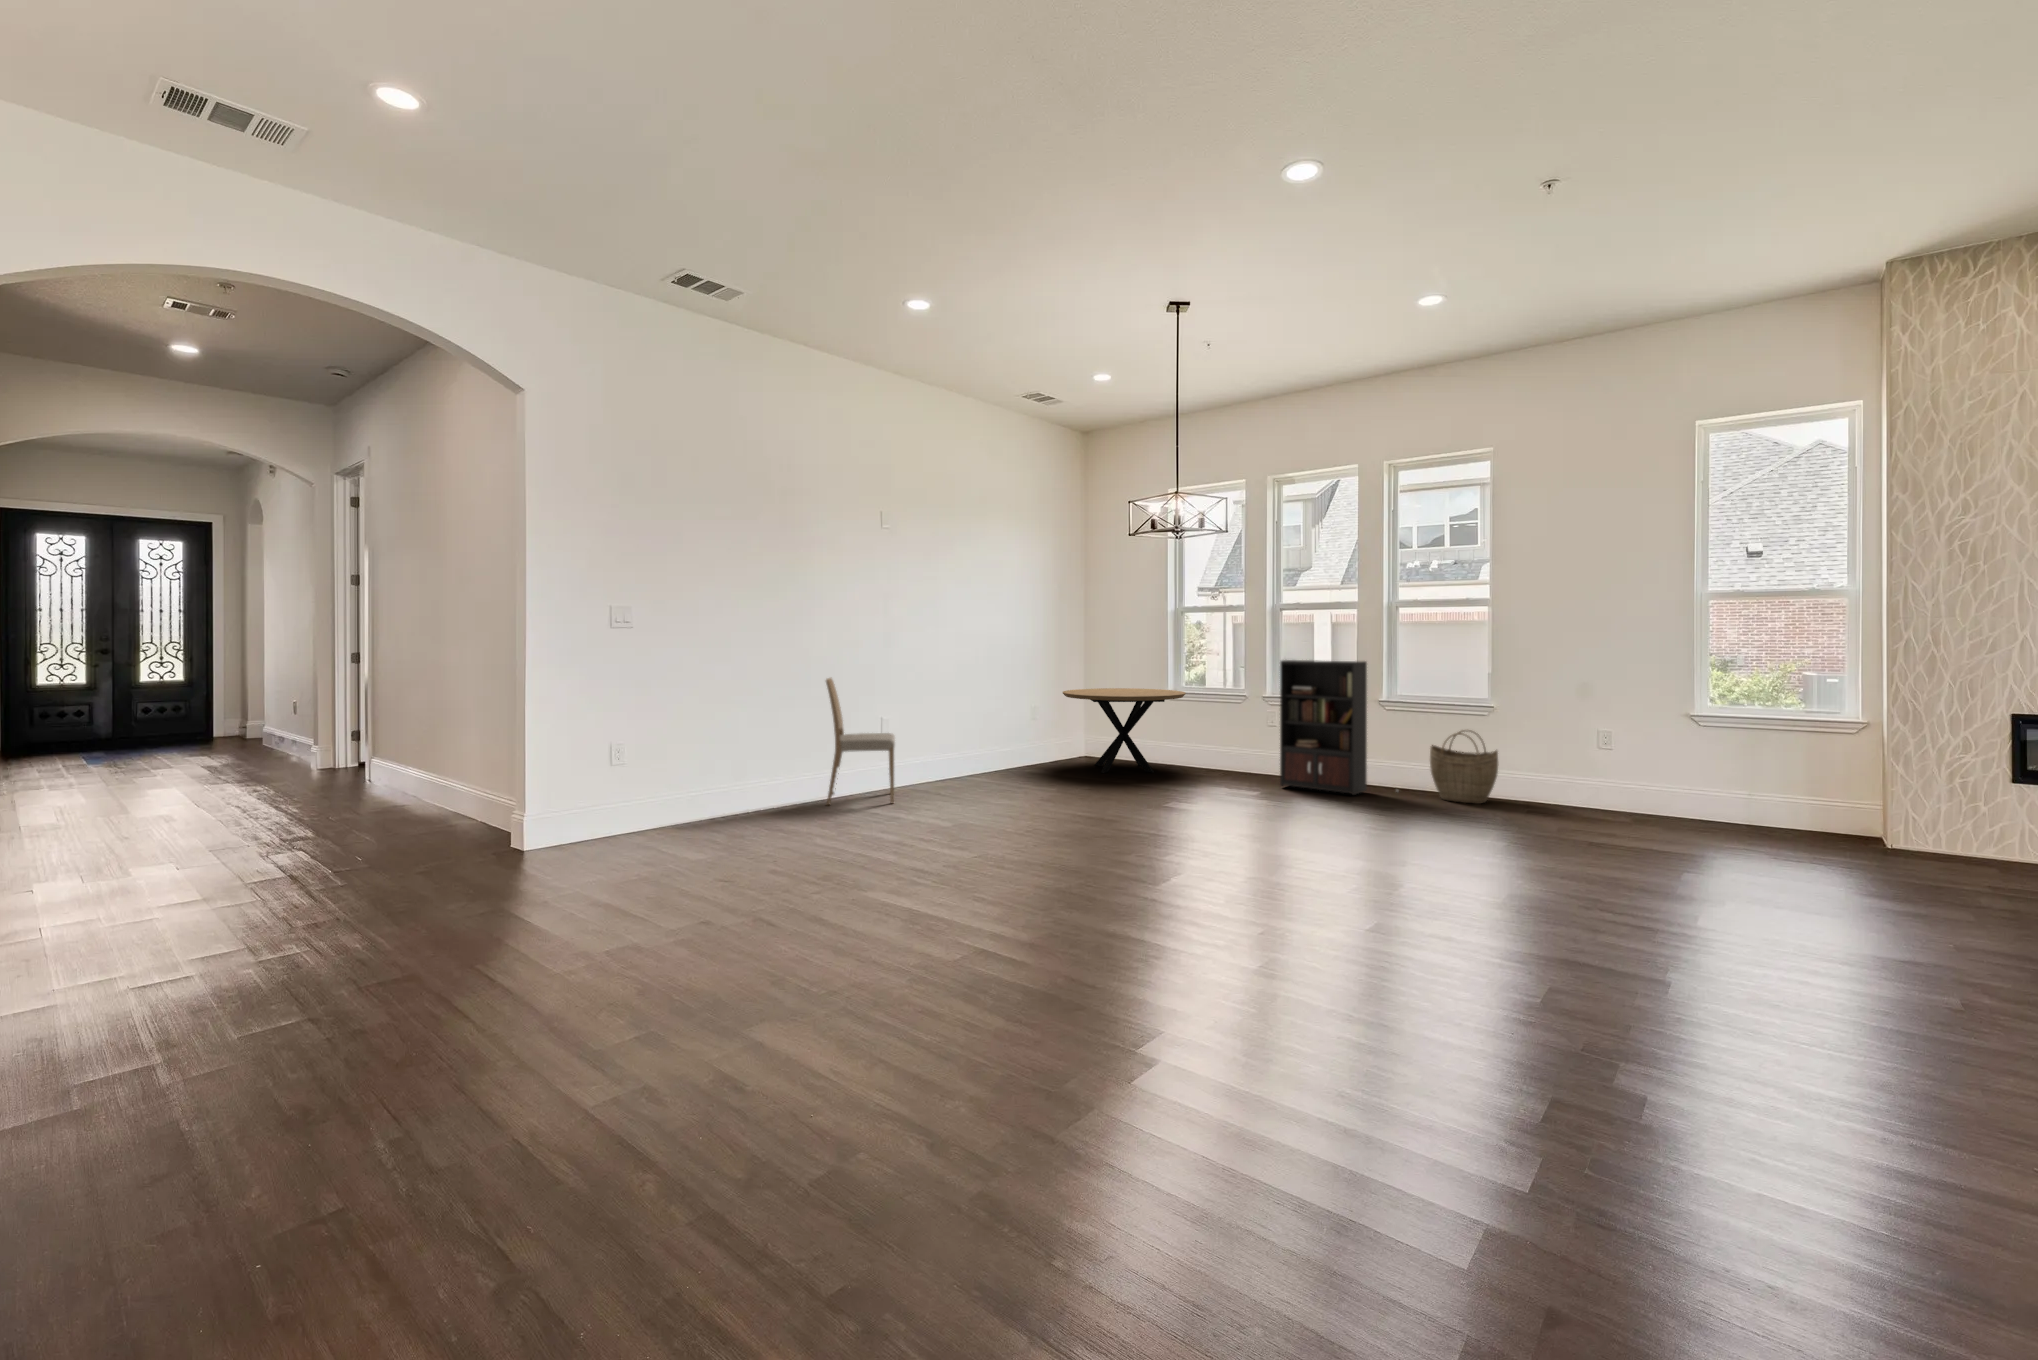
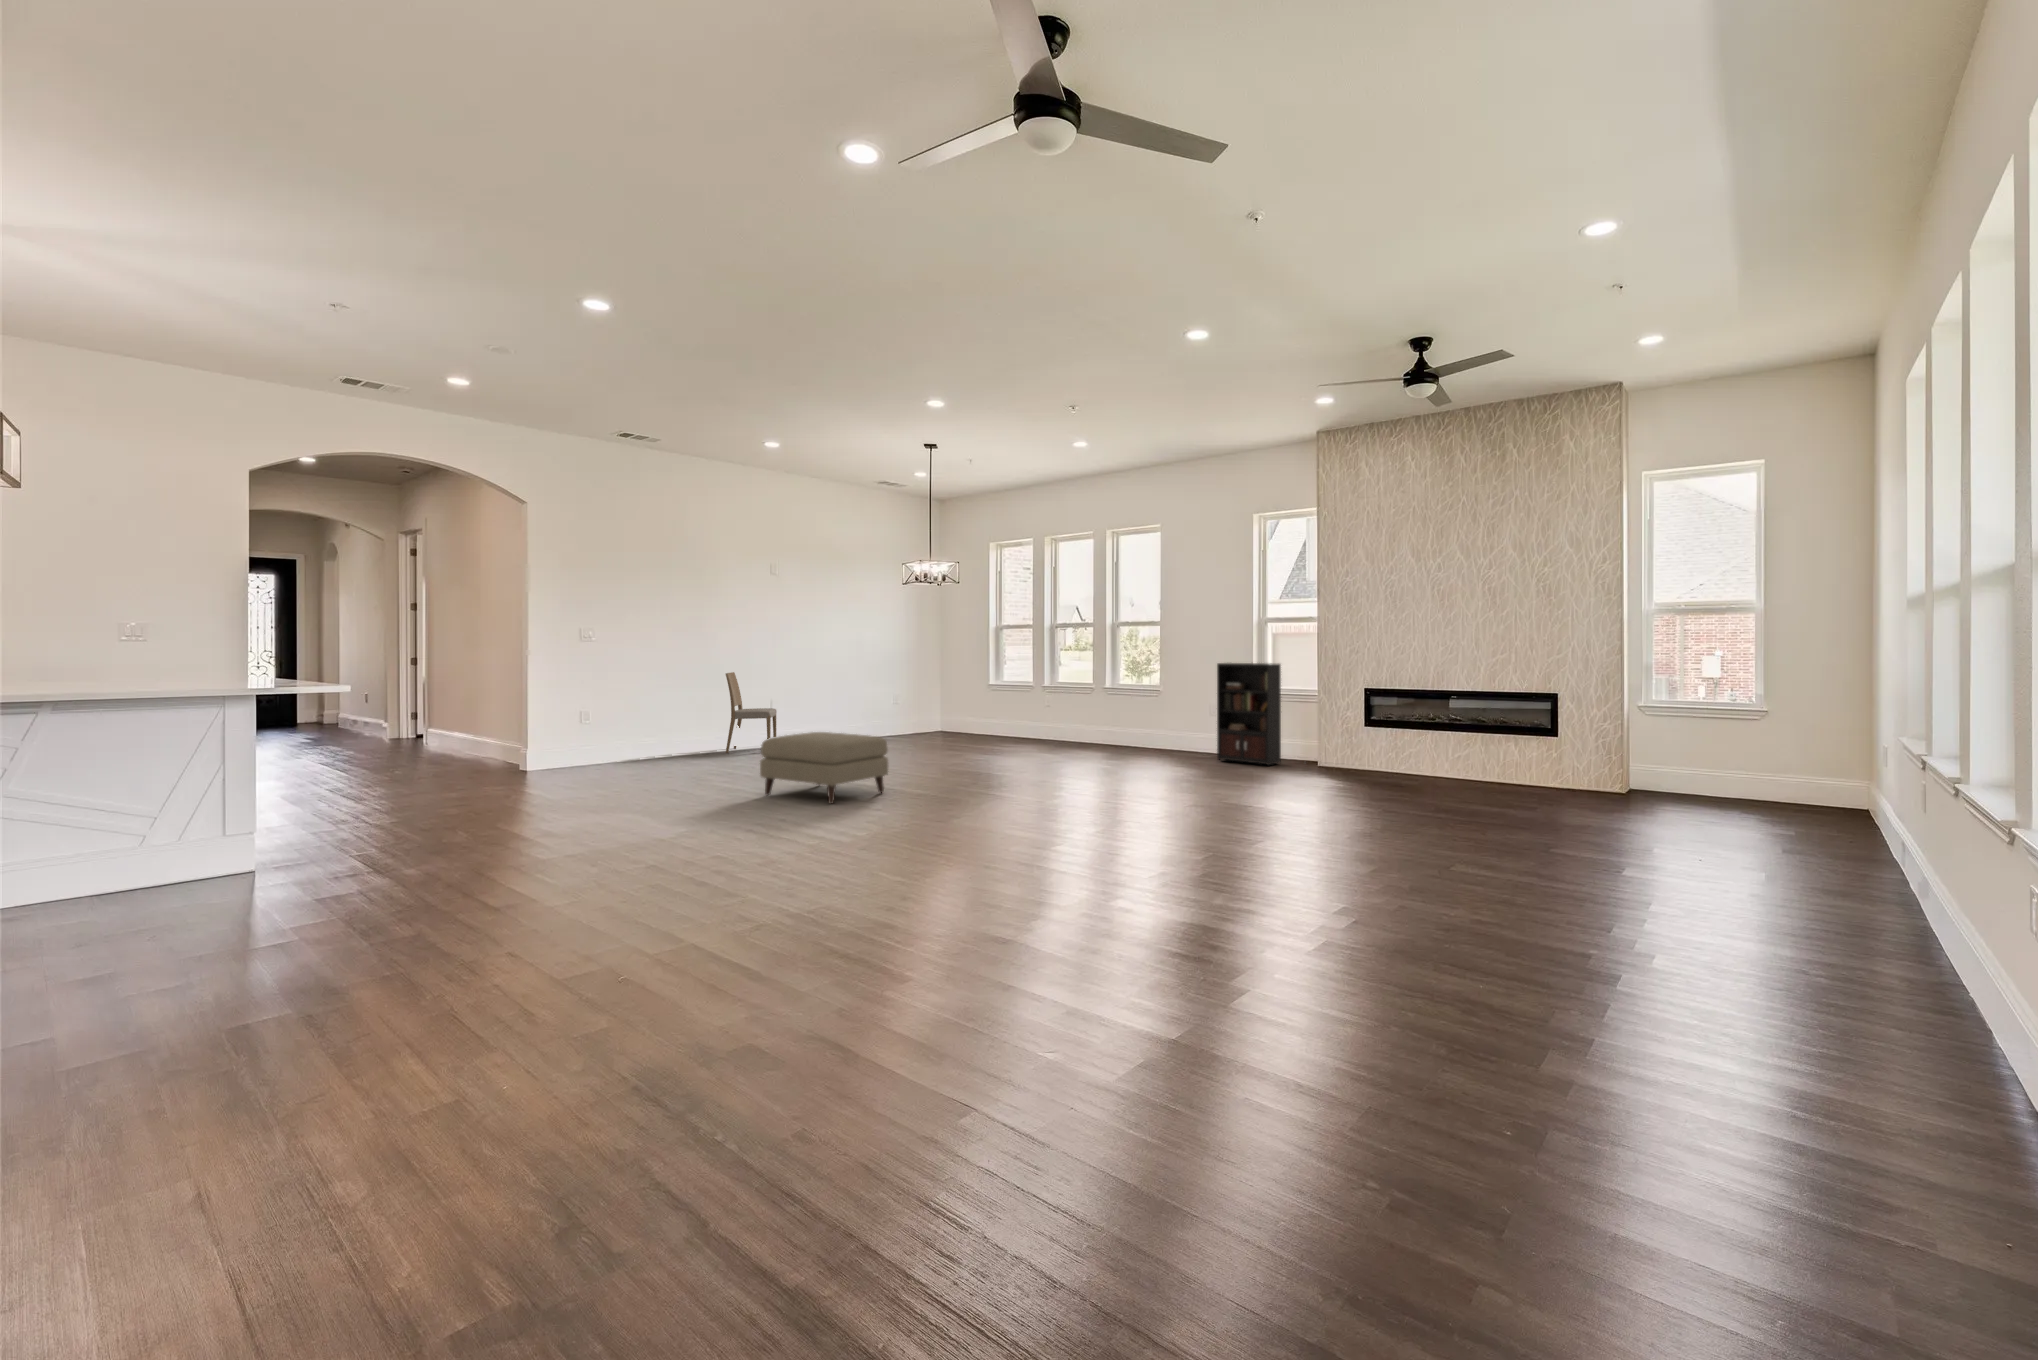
bookcase: present [1280,660,1398,795] -> present [1217,663,1281,765]
dining table: present [1063,688,1186,773] -> none [908,681,993,737]
woven basket: present [1430,730,1498,804] -> none [1118,704,1157,750]
ottoman: none [999,802,1251,980] -> present [760,732,888,804]

